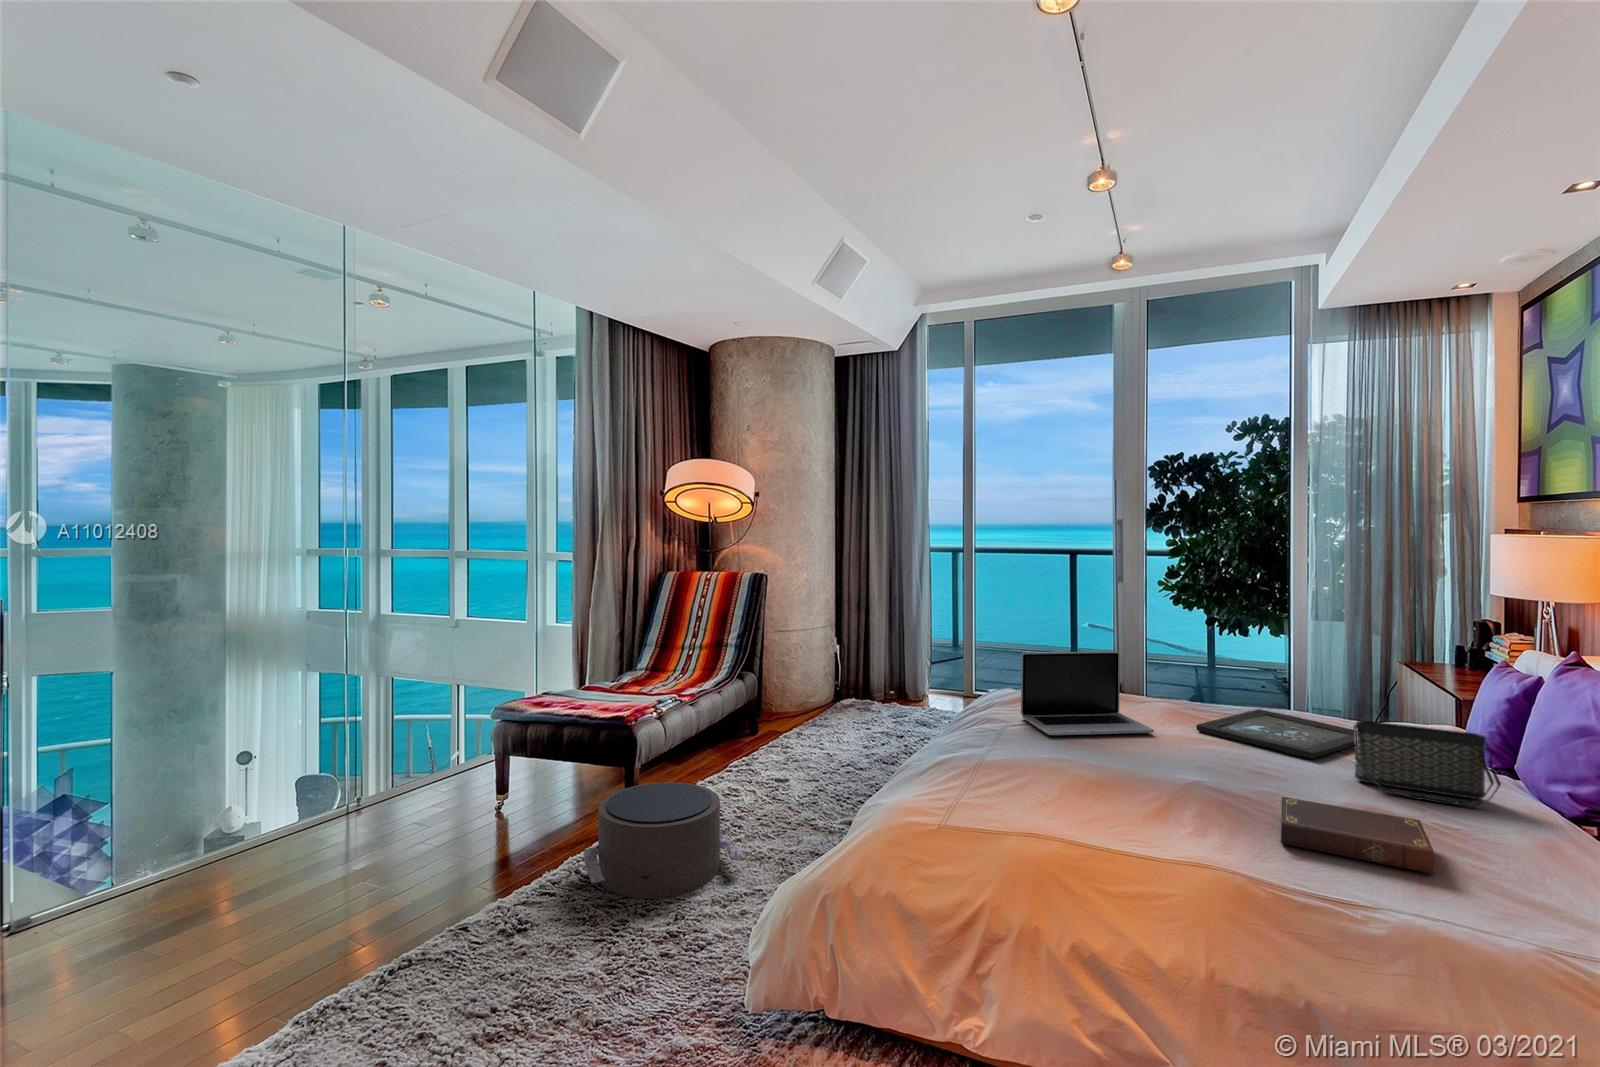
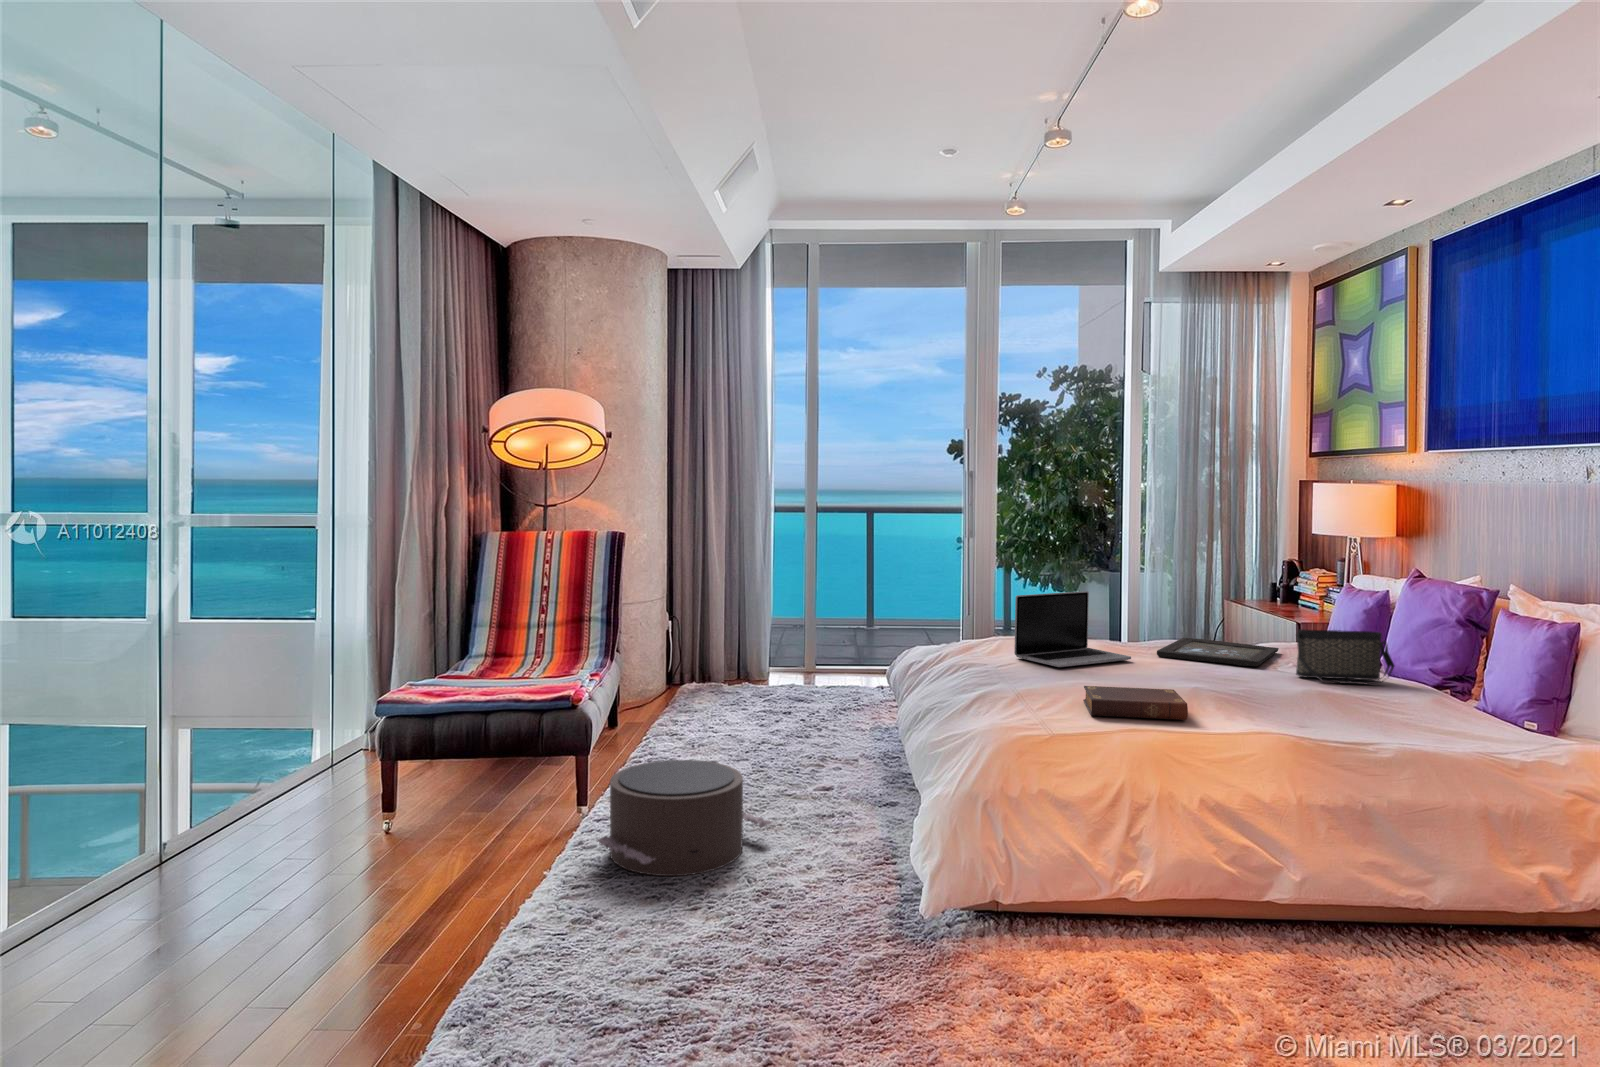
book: present [1281,797,1434,874] -> present [1083,686,1188,720]

